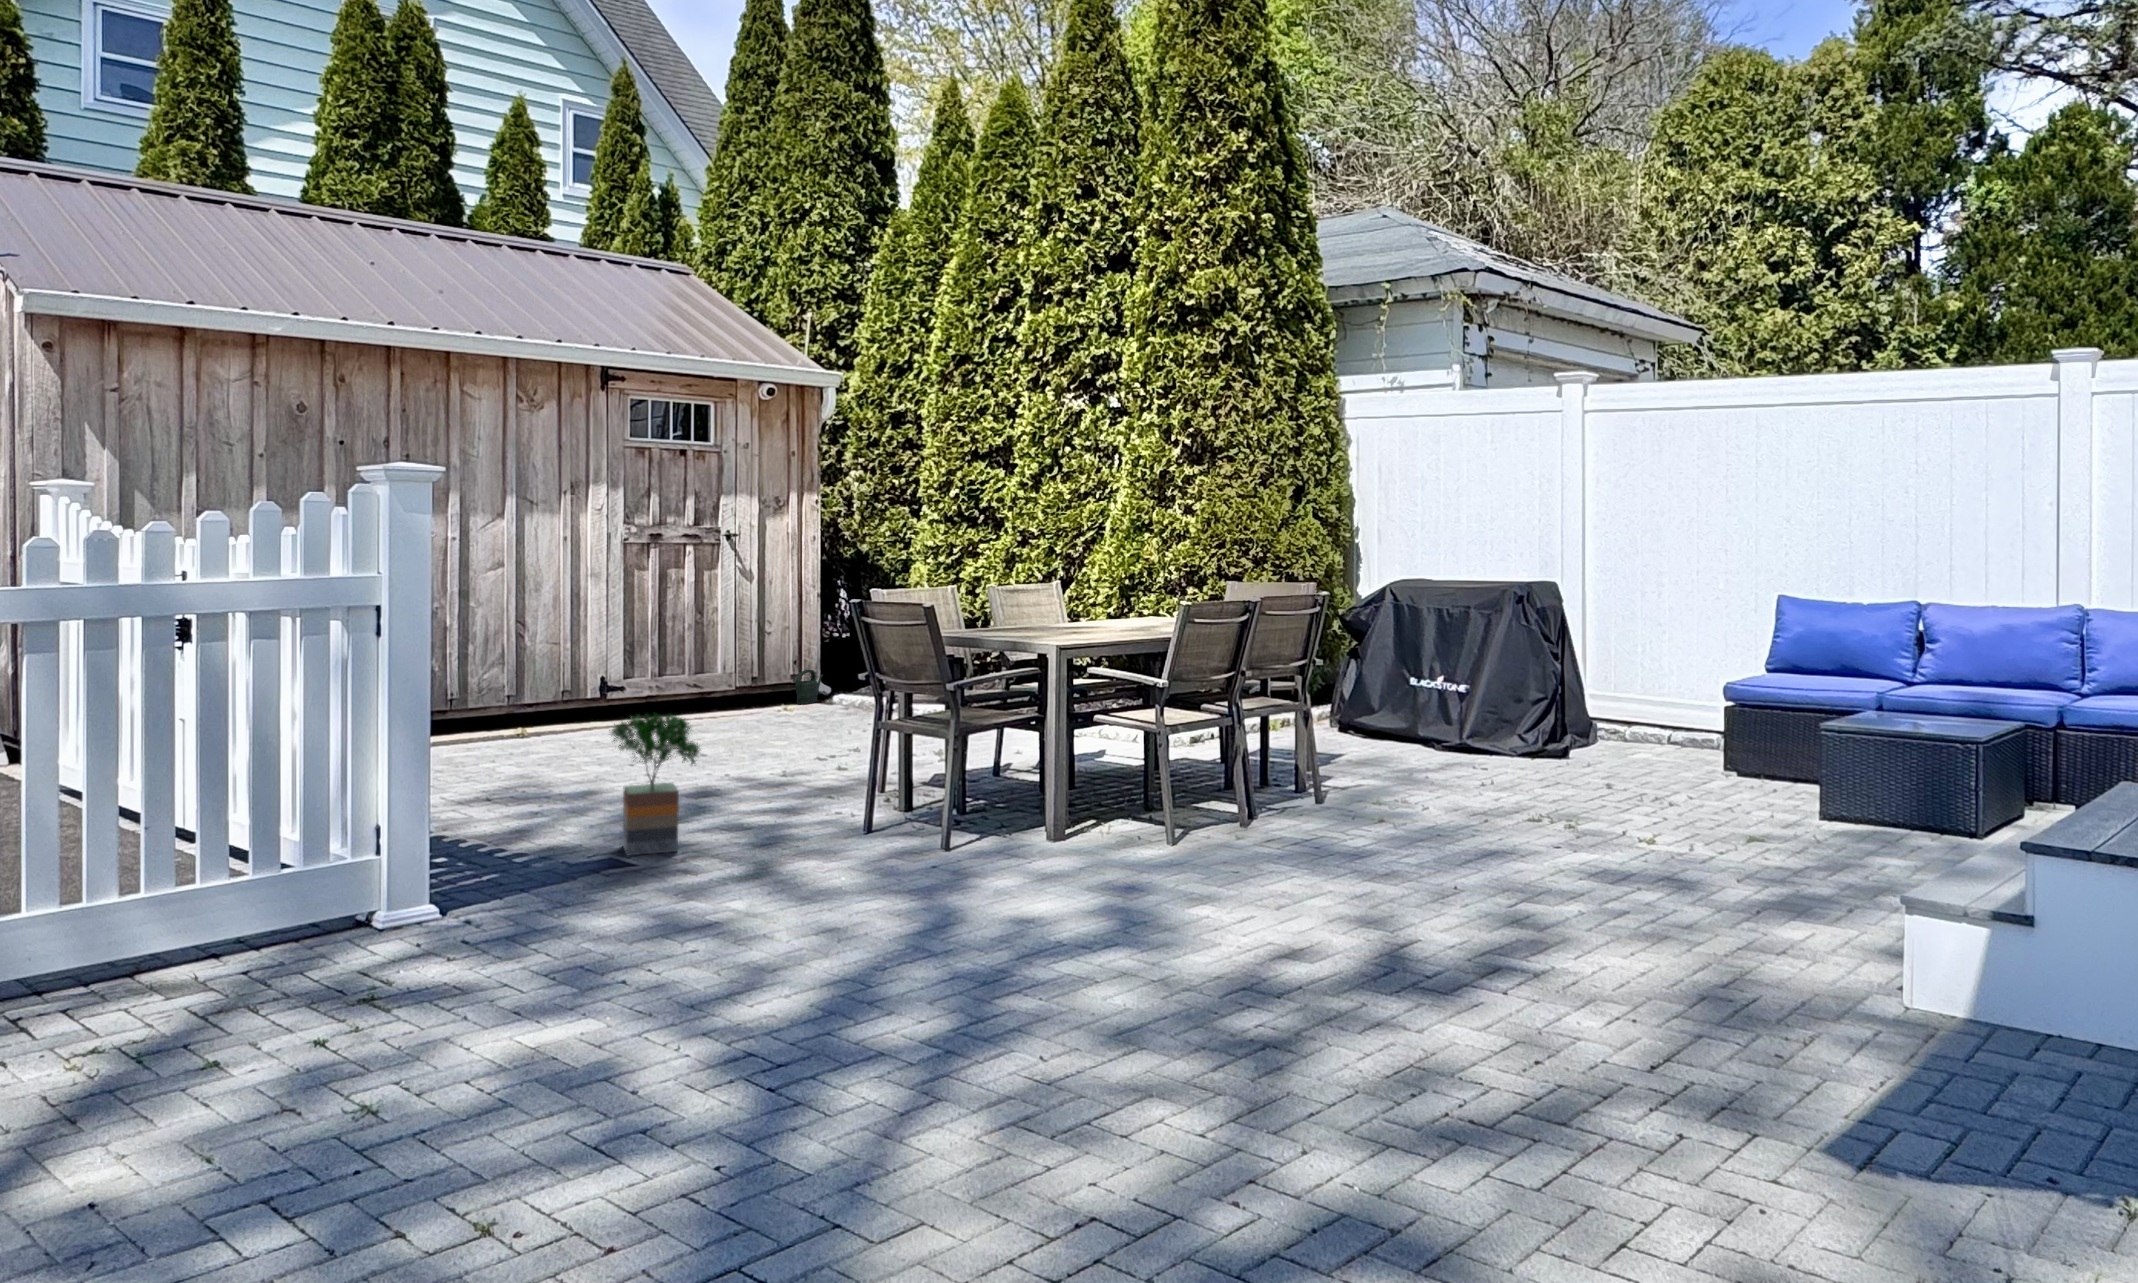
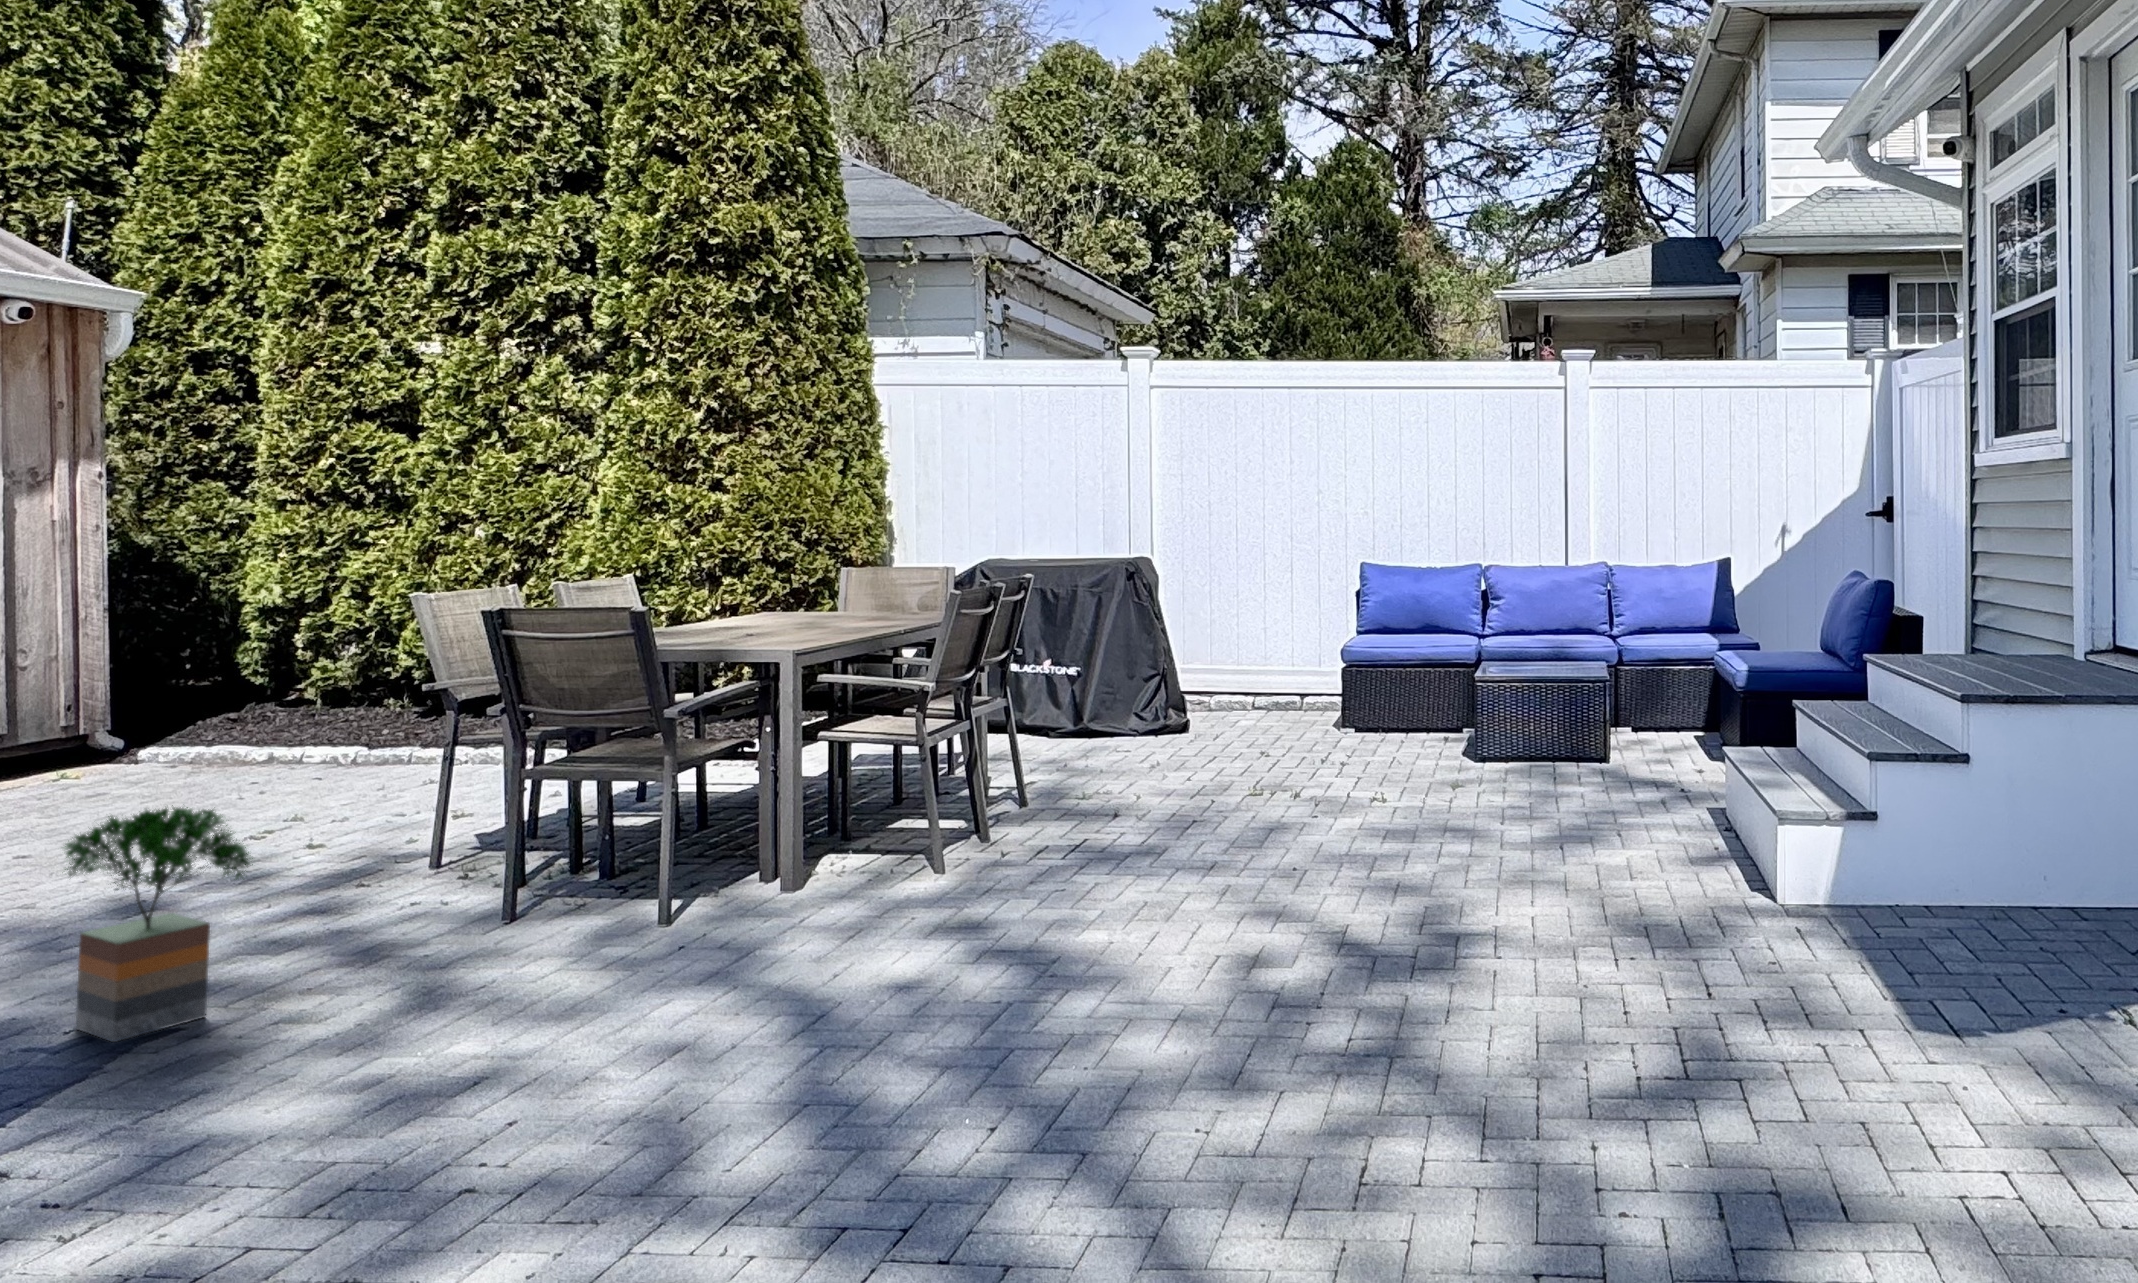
watering can: present [795,670,823,705] -> none [28,729,67,781]

